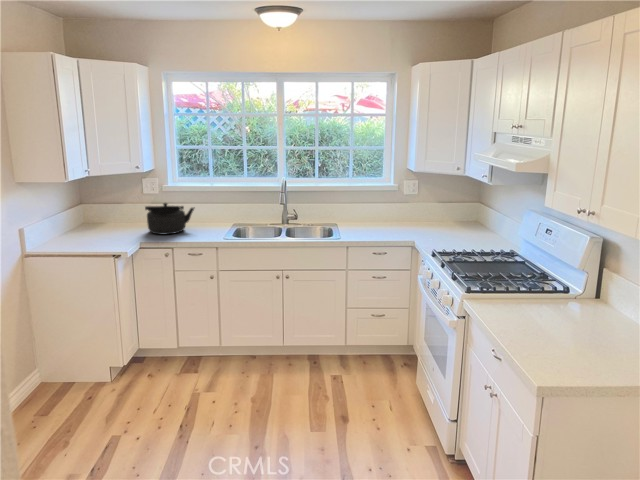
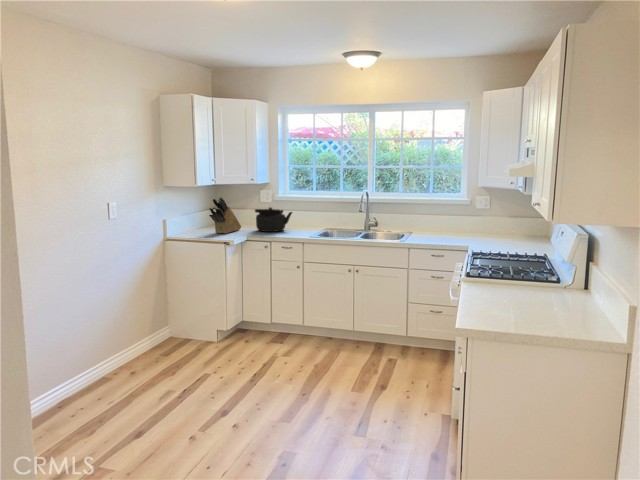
knife block: none [84,194,126,241] -> present [209,197,241,233]

